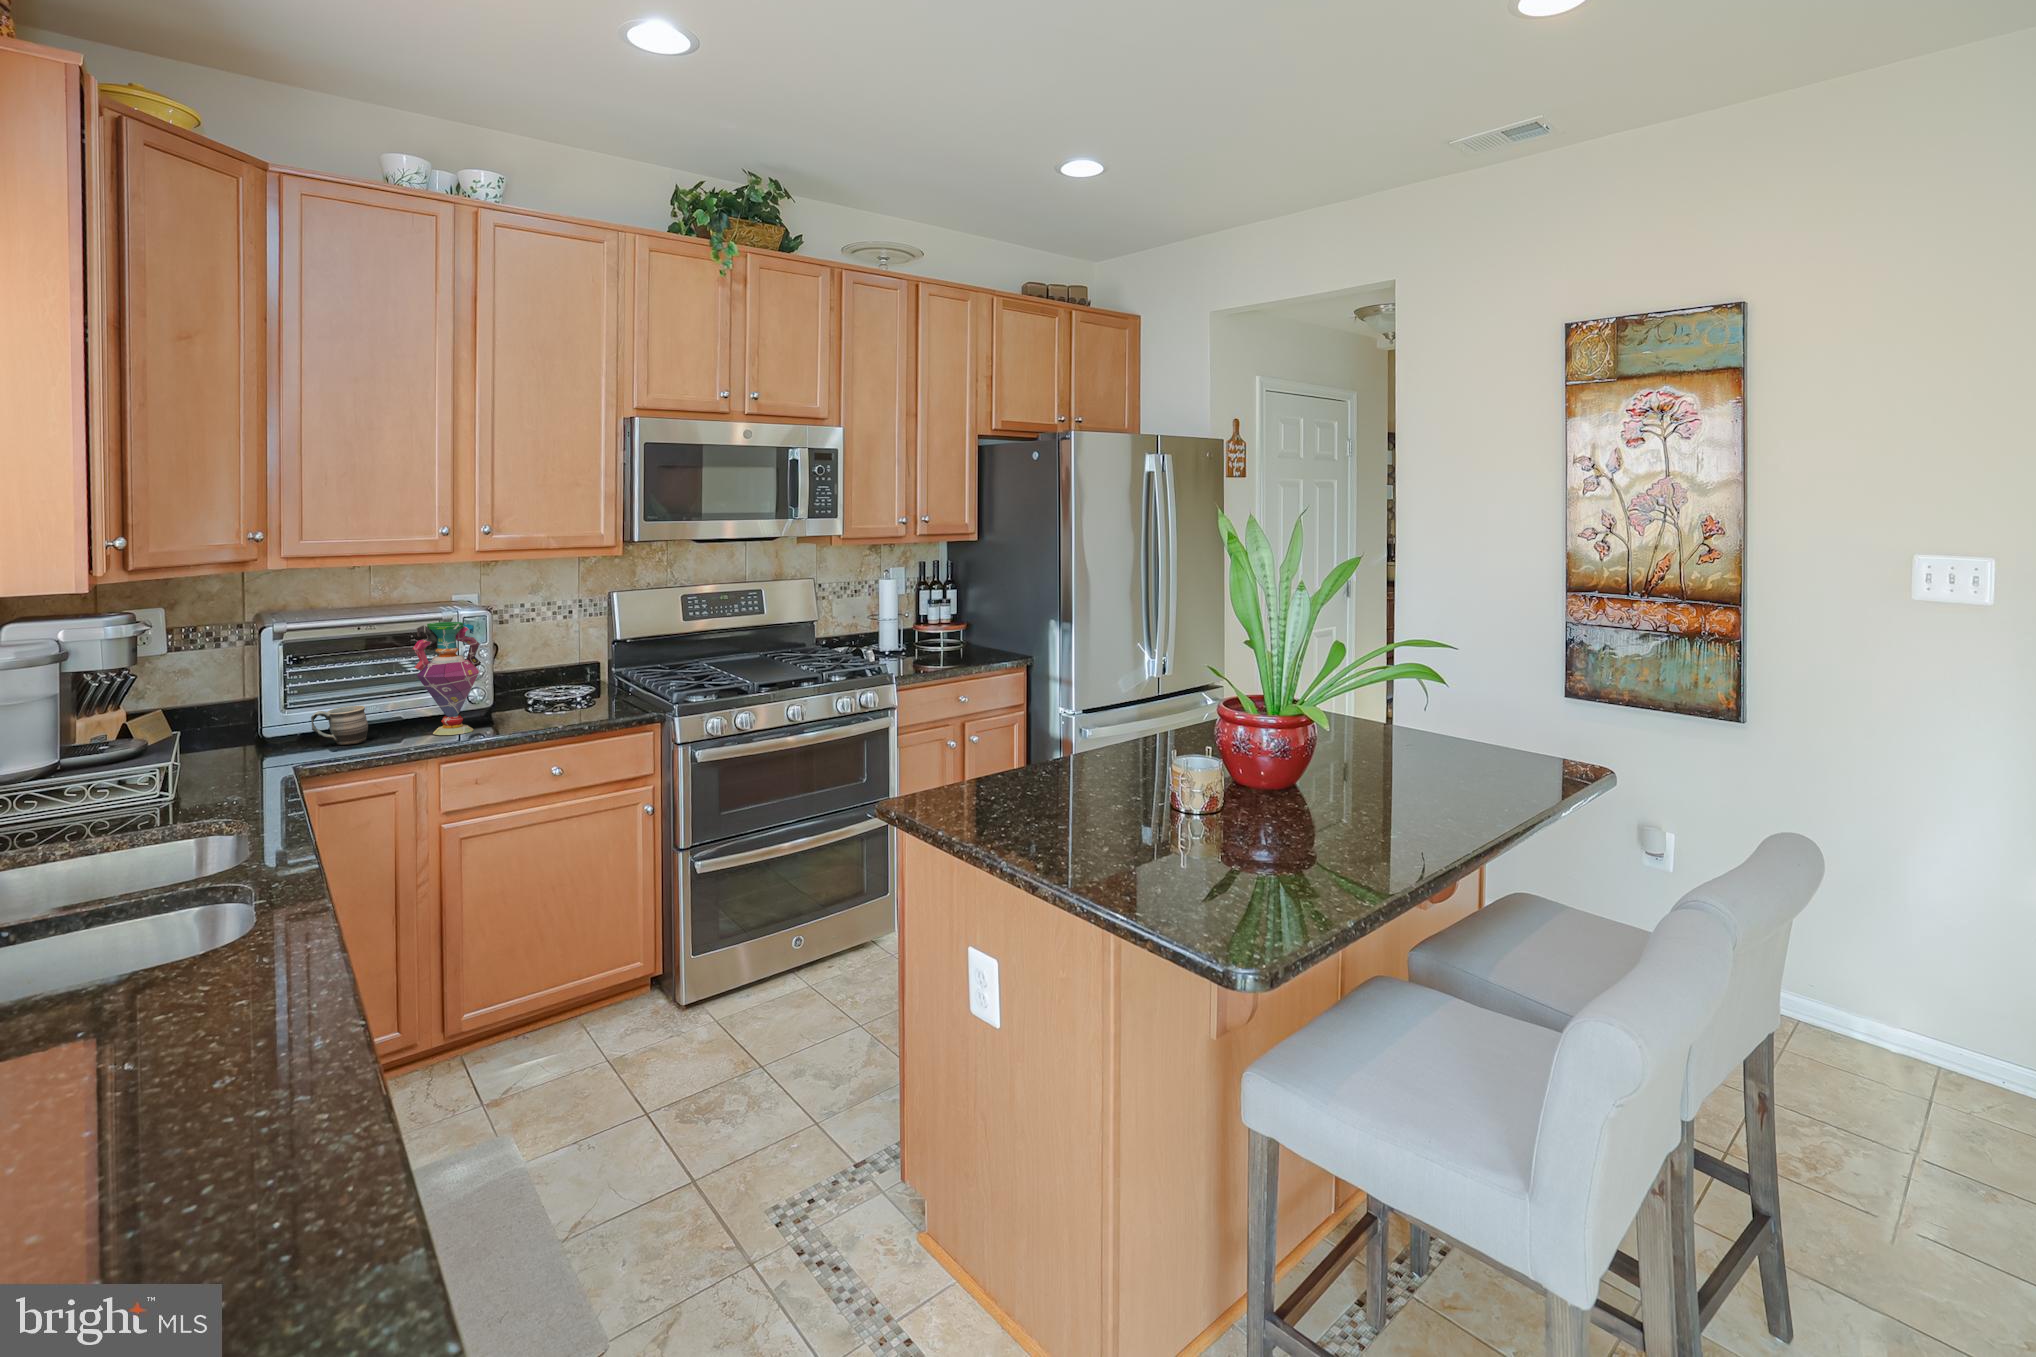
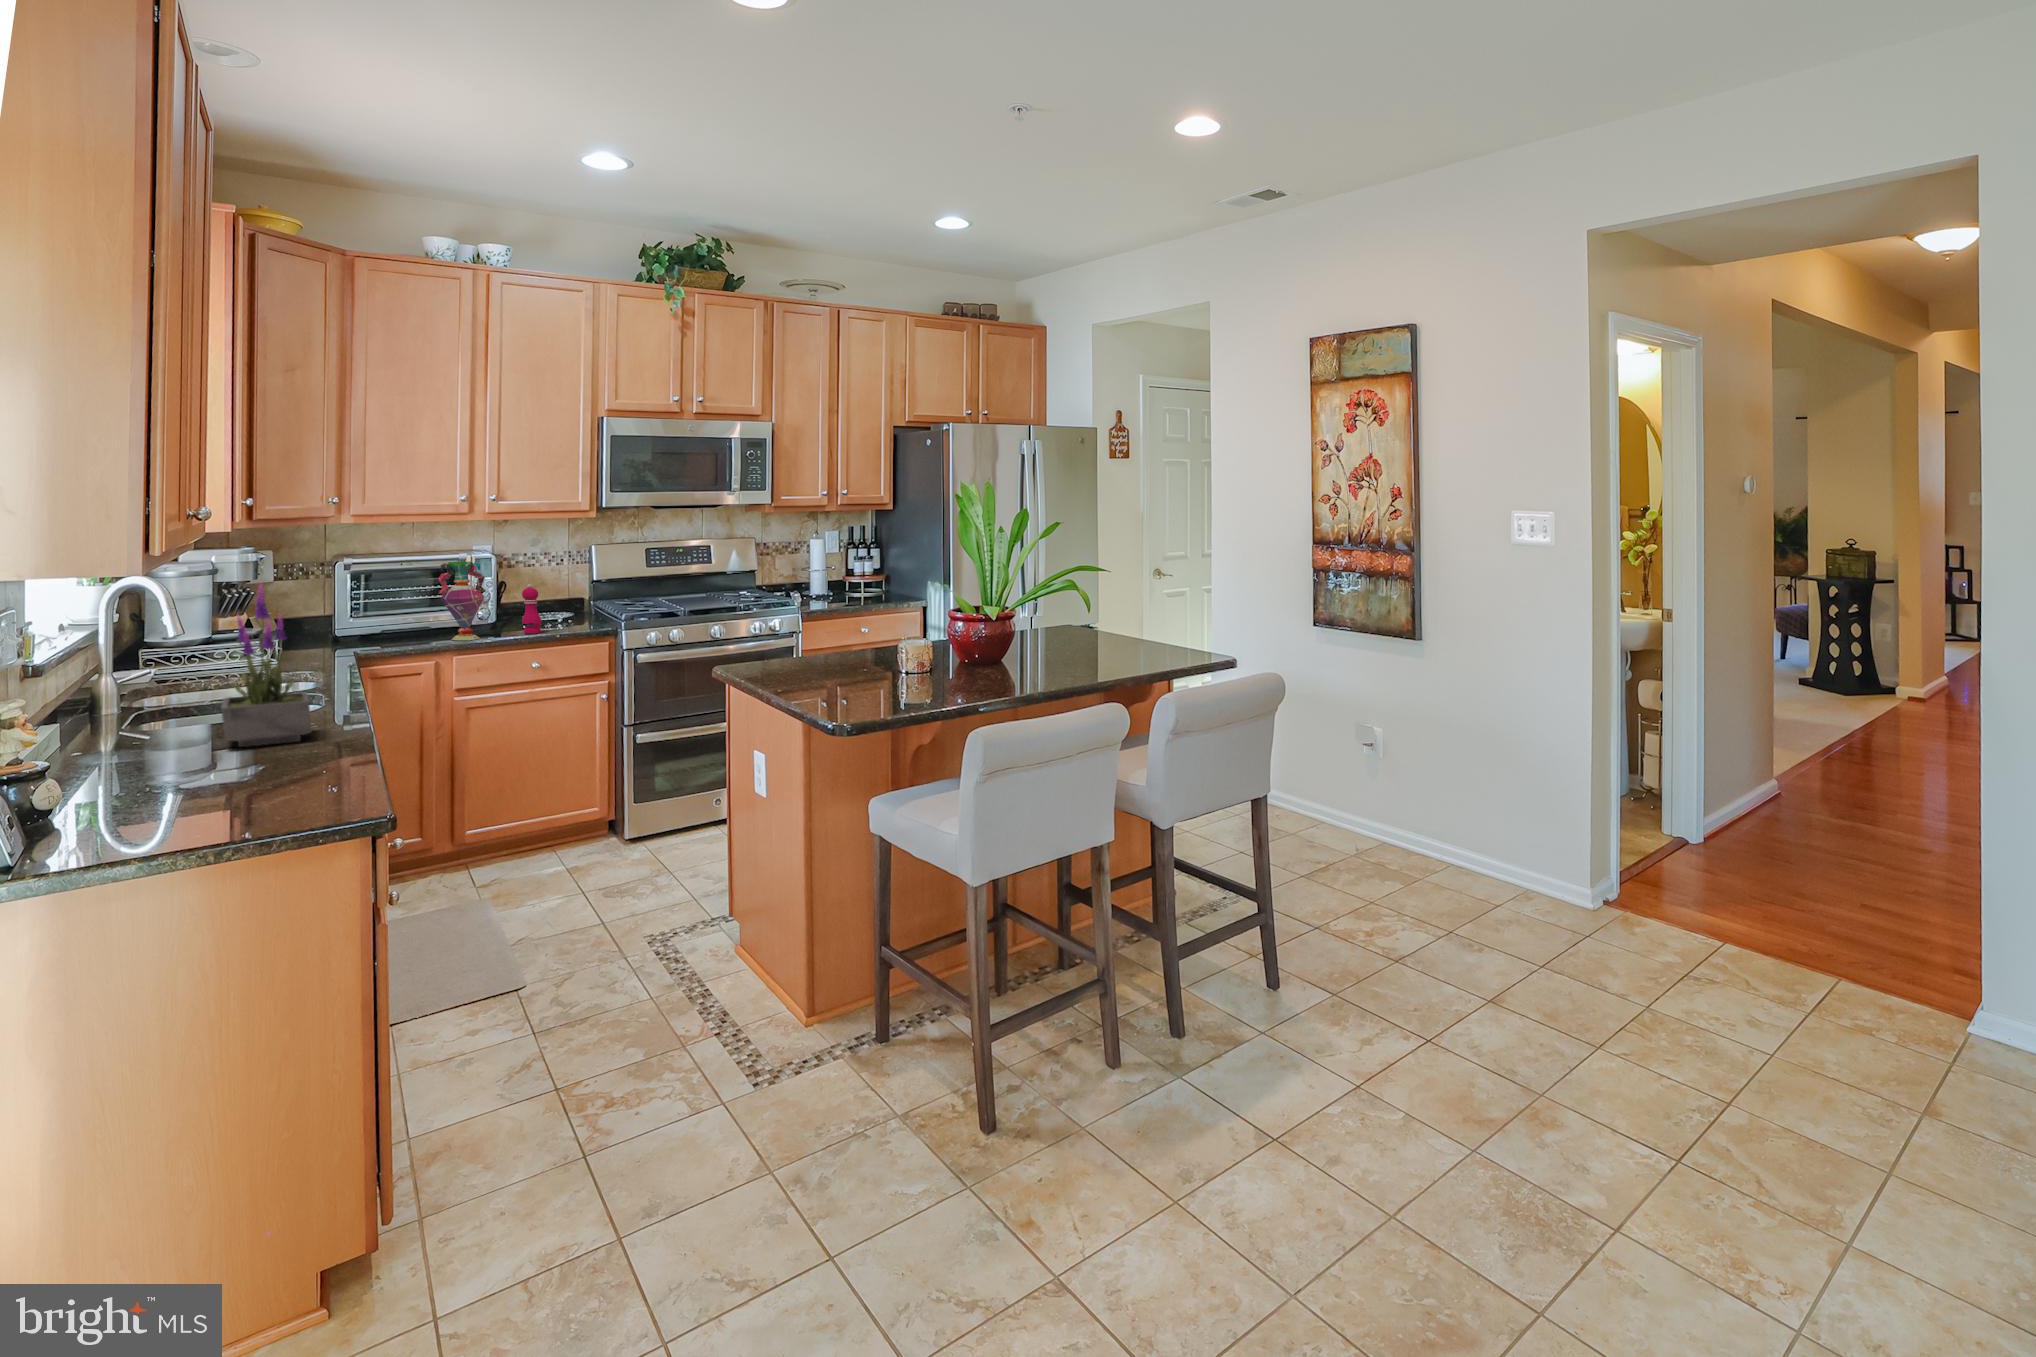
pepper mill: none [530,650,558,719] -> present [522,584,542,634]
mug: present [311,706,368,745] -> none [370,618,408,644]
potted plant: none [83,747,290,1118] -> present [221,582,311,747]

